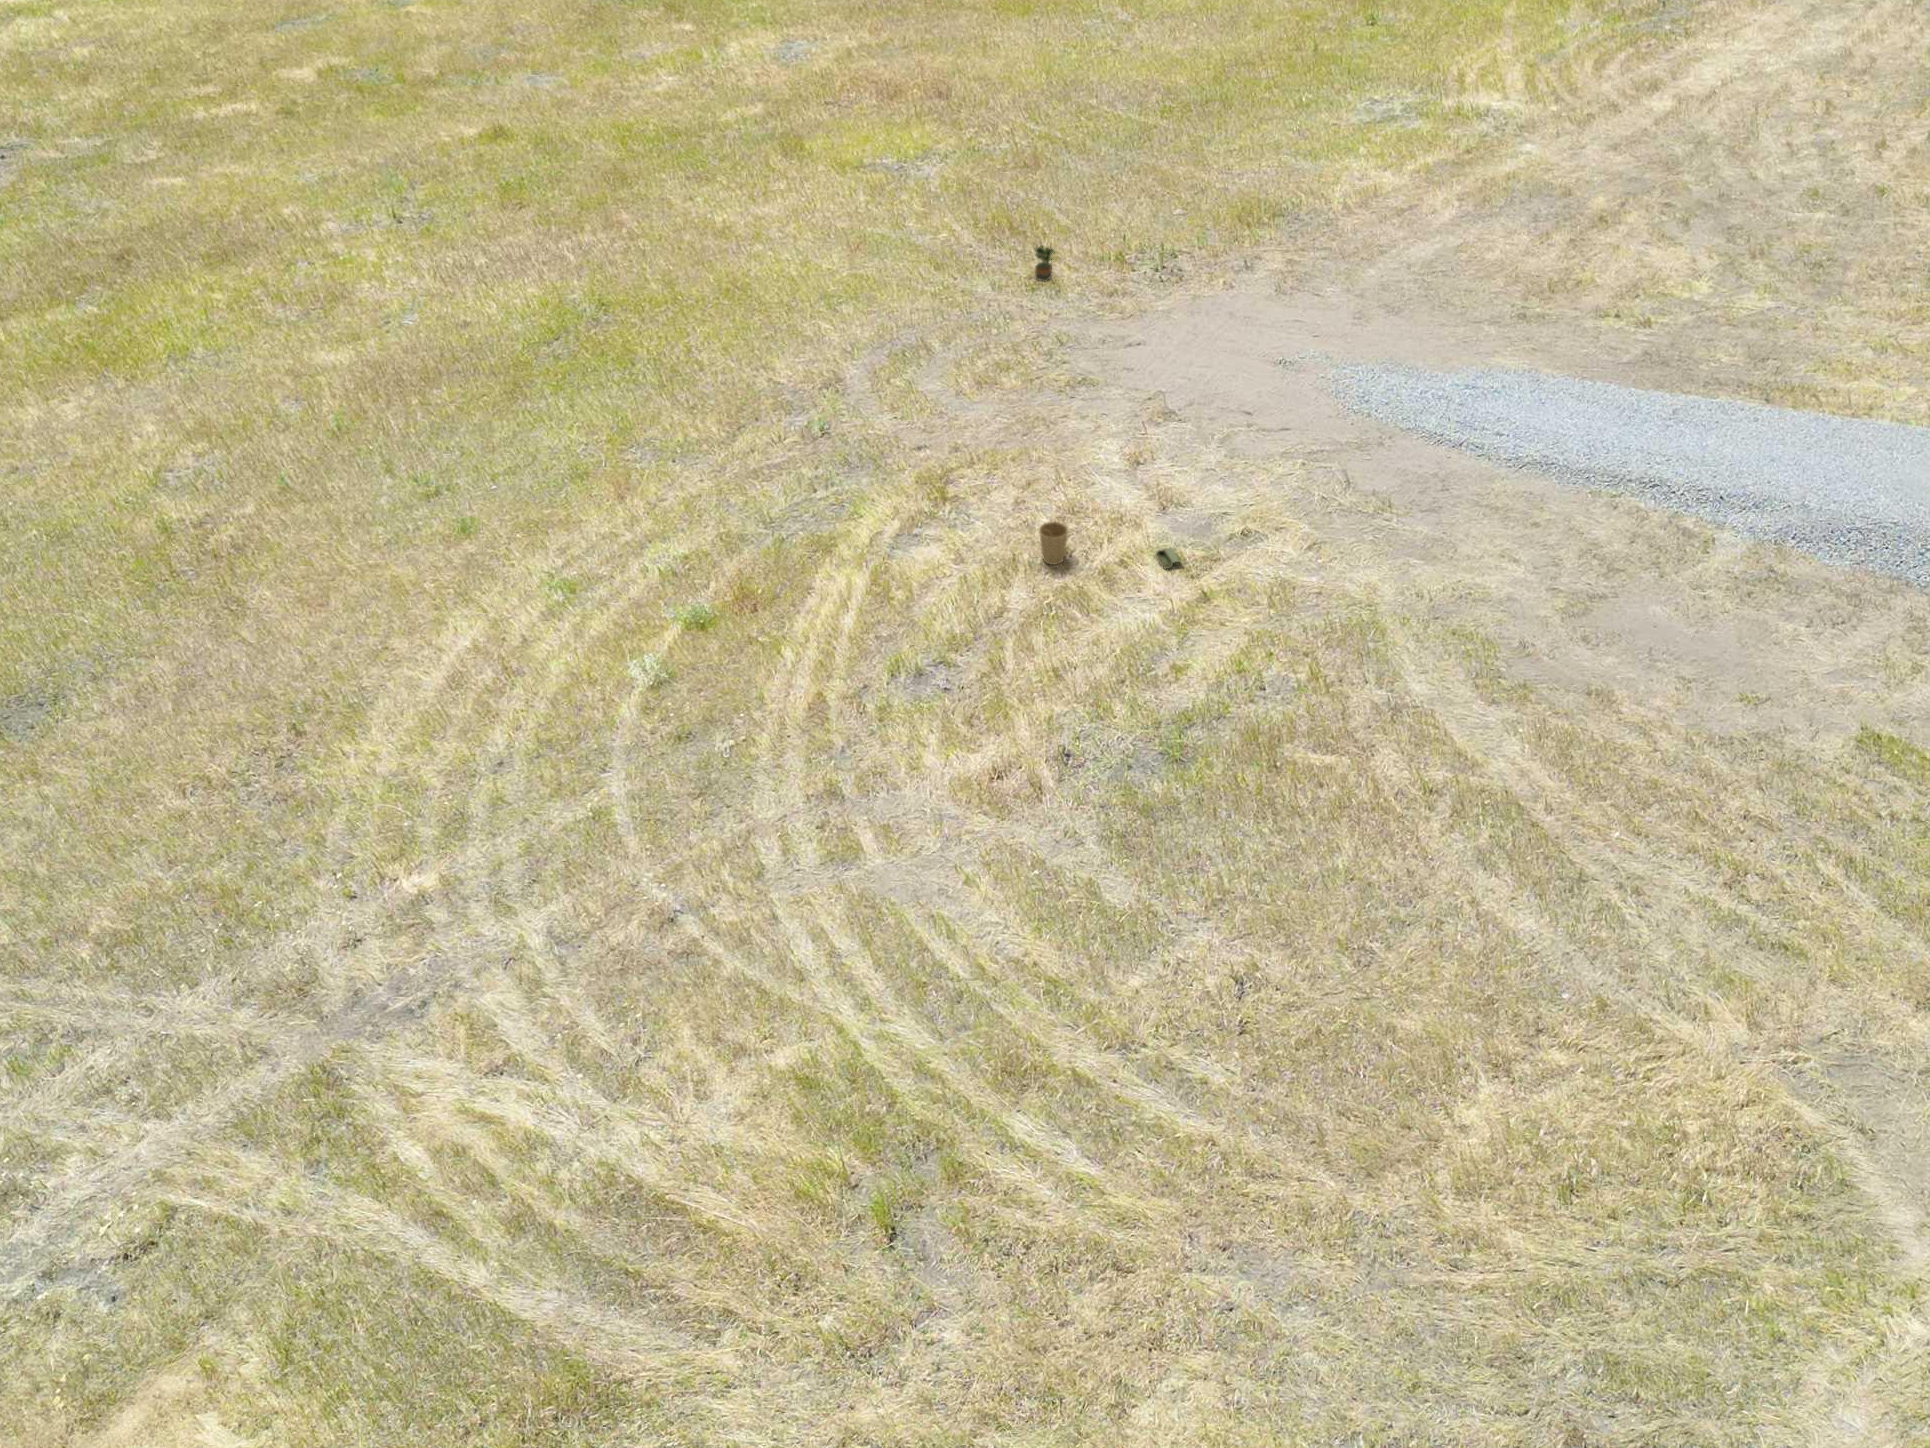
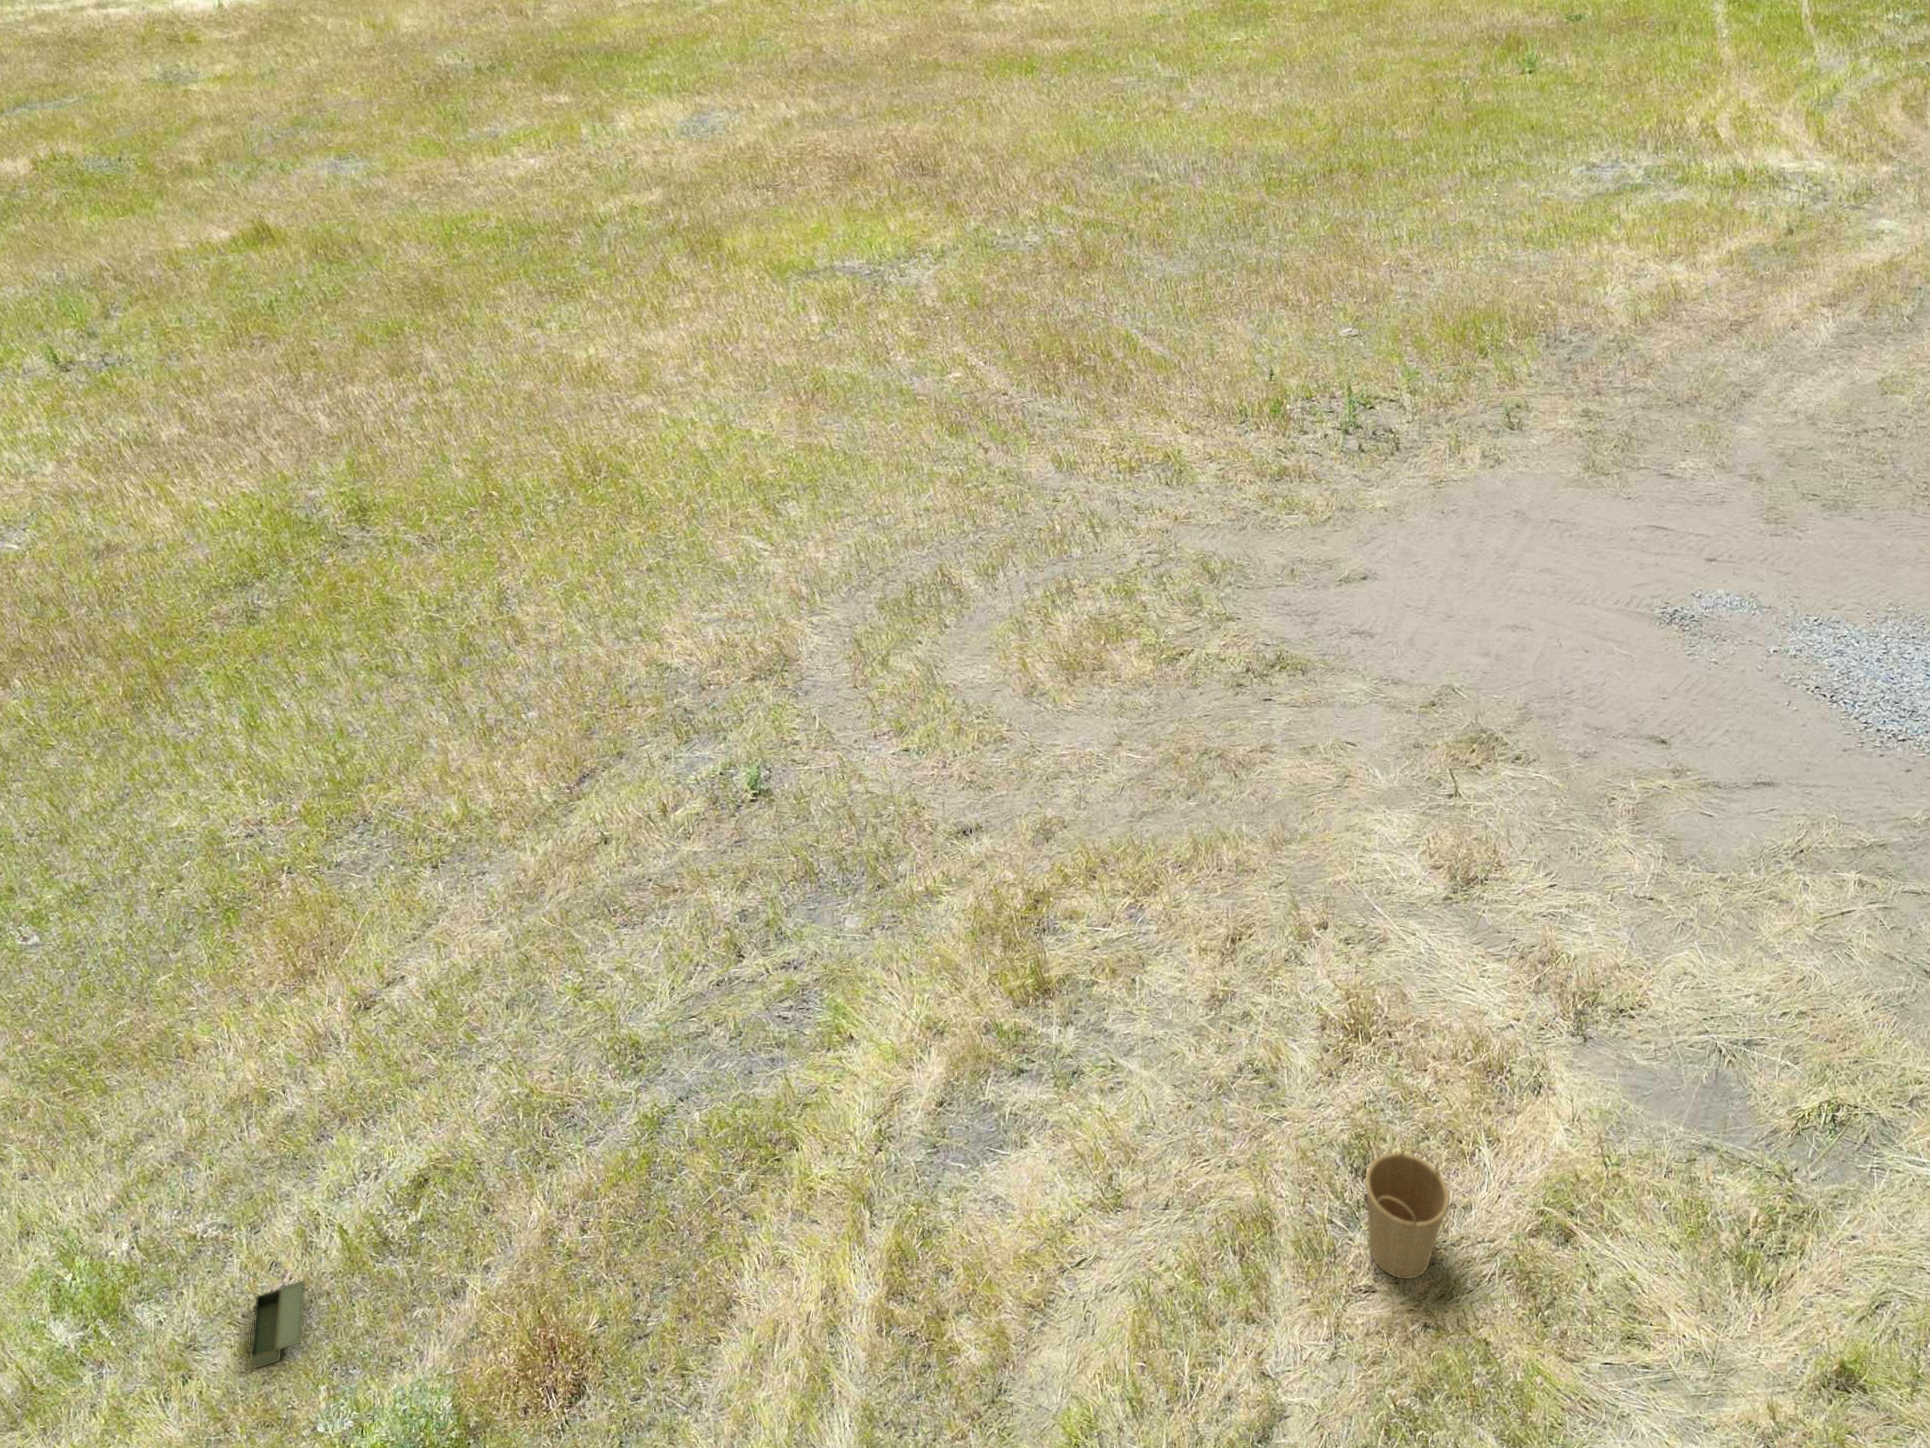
potted tree: present [1035,246,1055,282] -> none [1129,391,1168,455]
toolbox: present [1156,548,1180,569] -> present [248,1281,306,1368]

